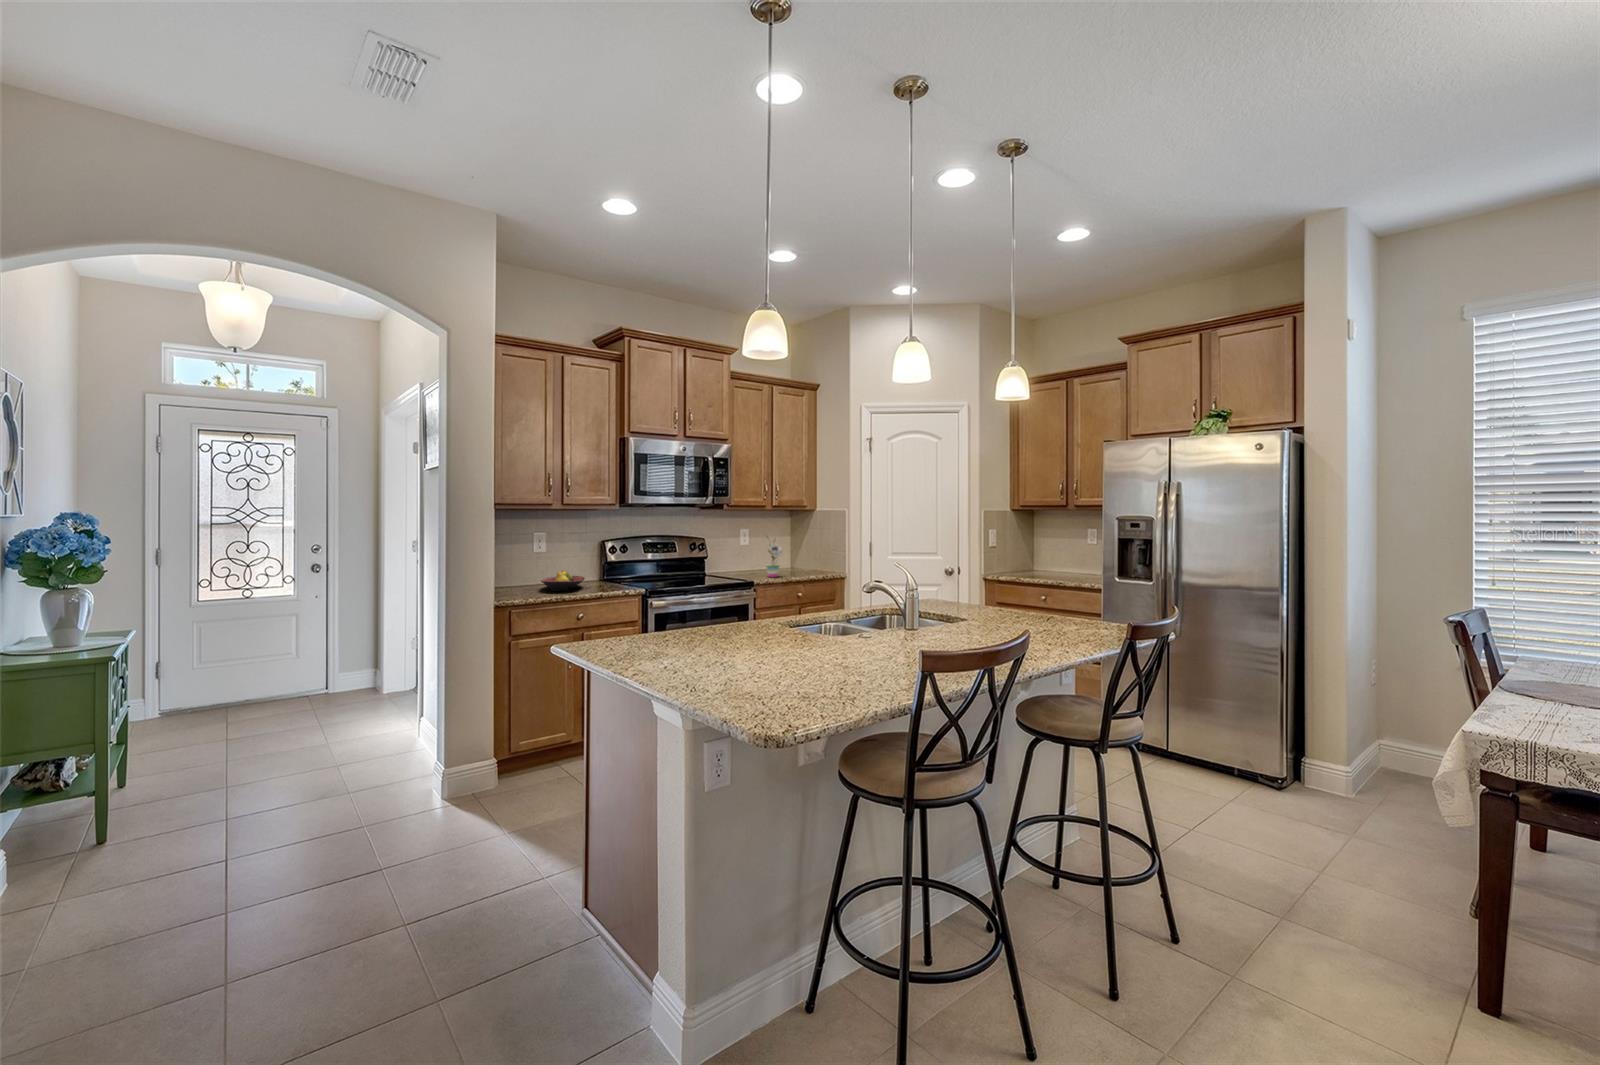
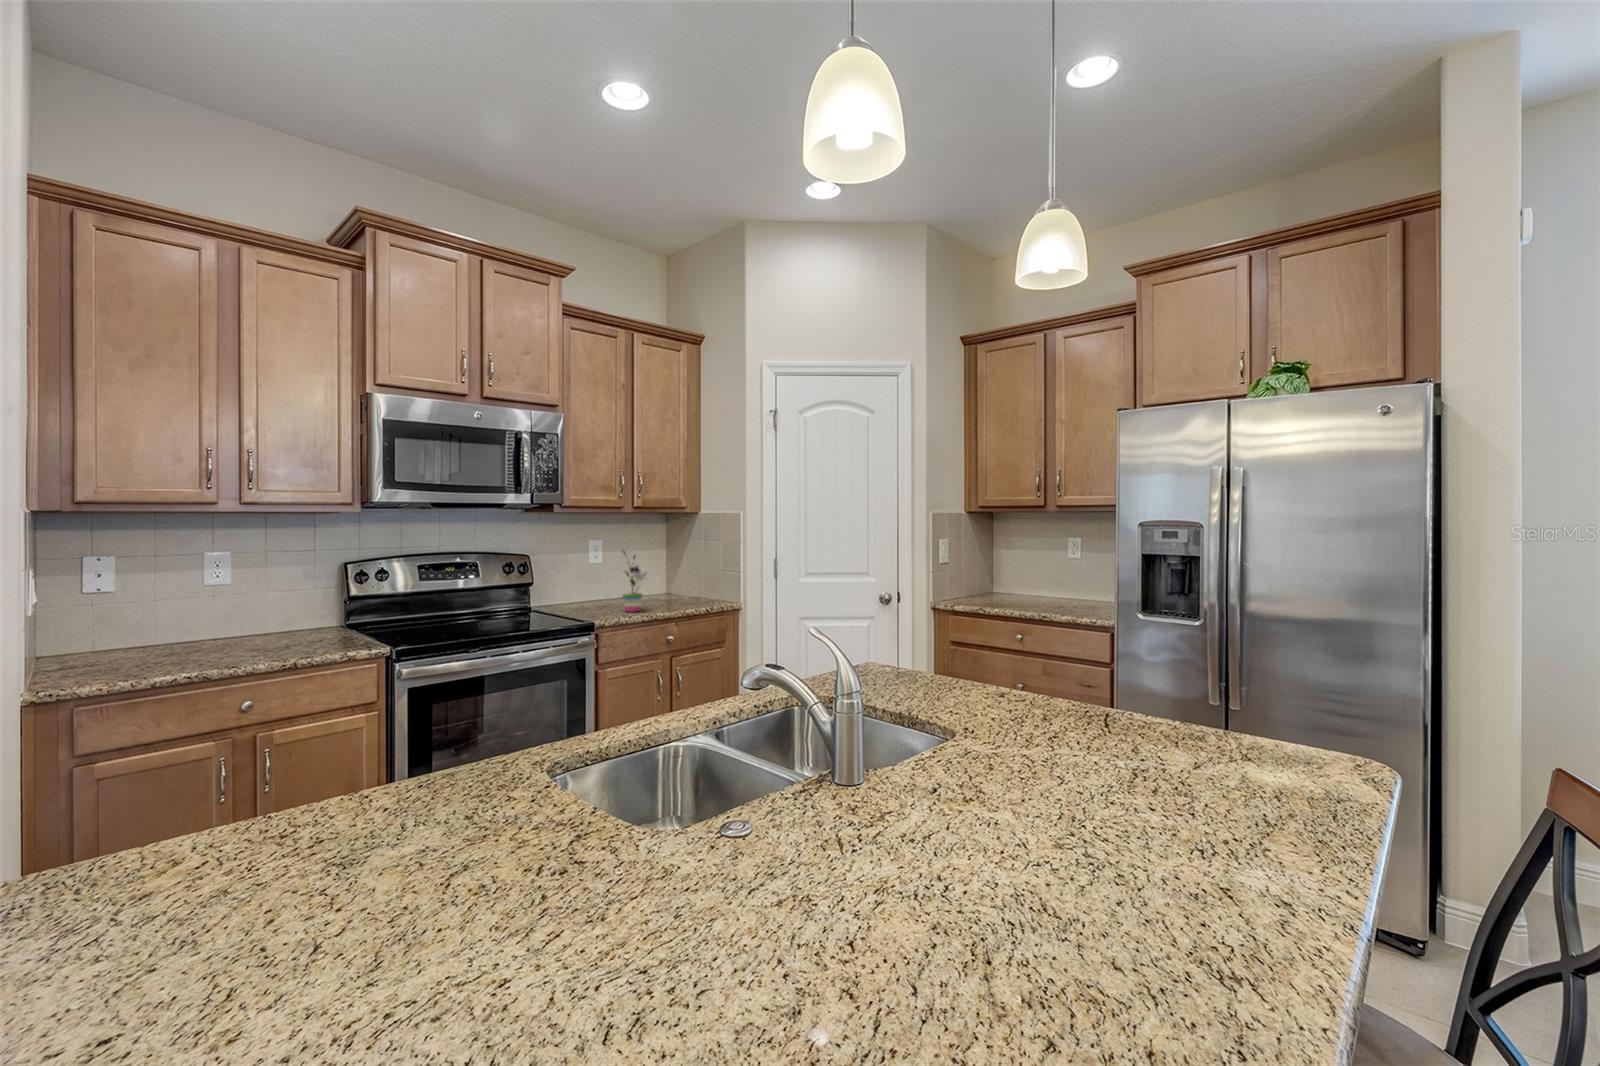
fruit bowl: present [541,570,585,591] -> none [182,616,289,658]

